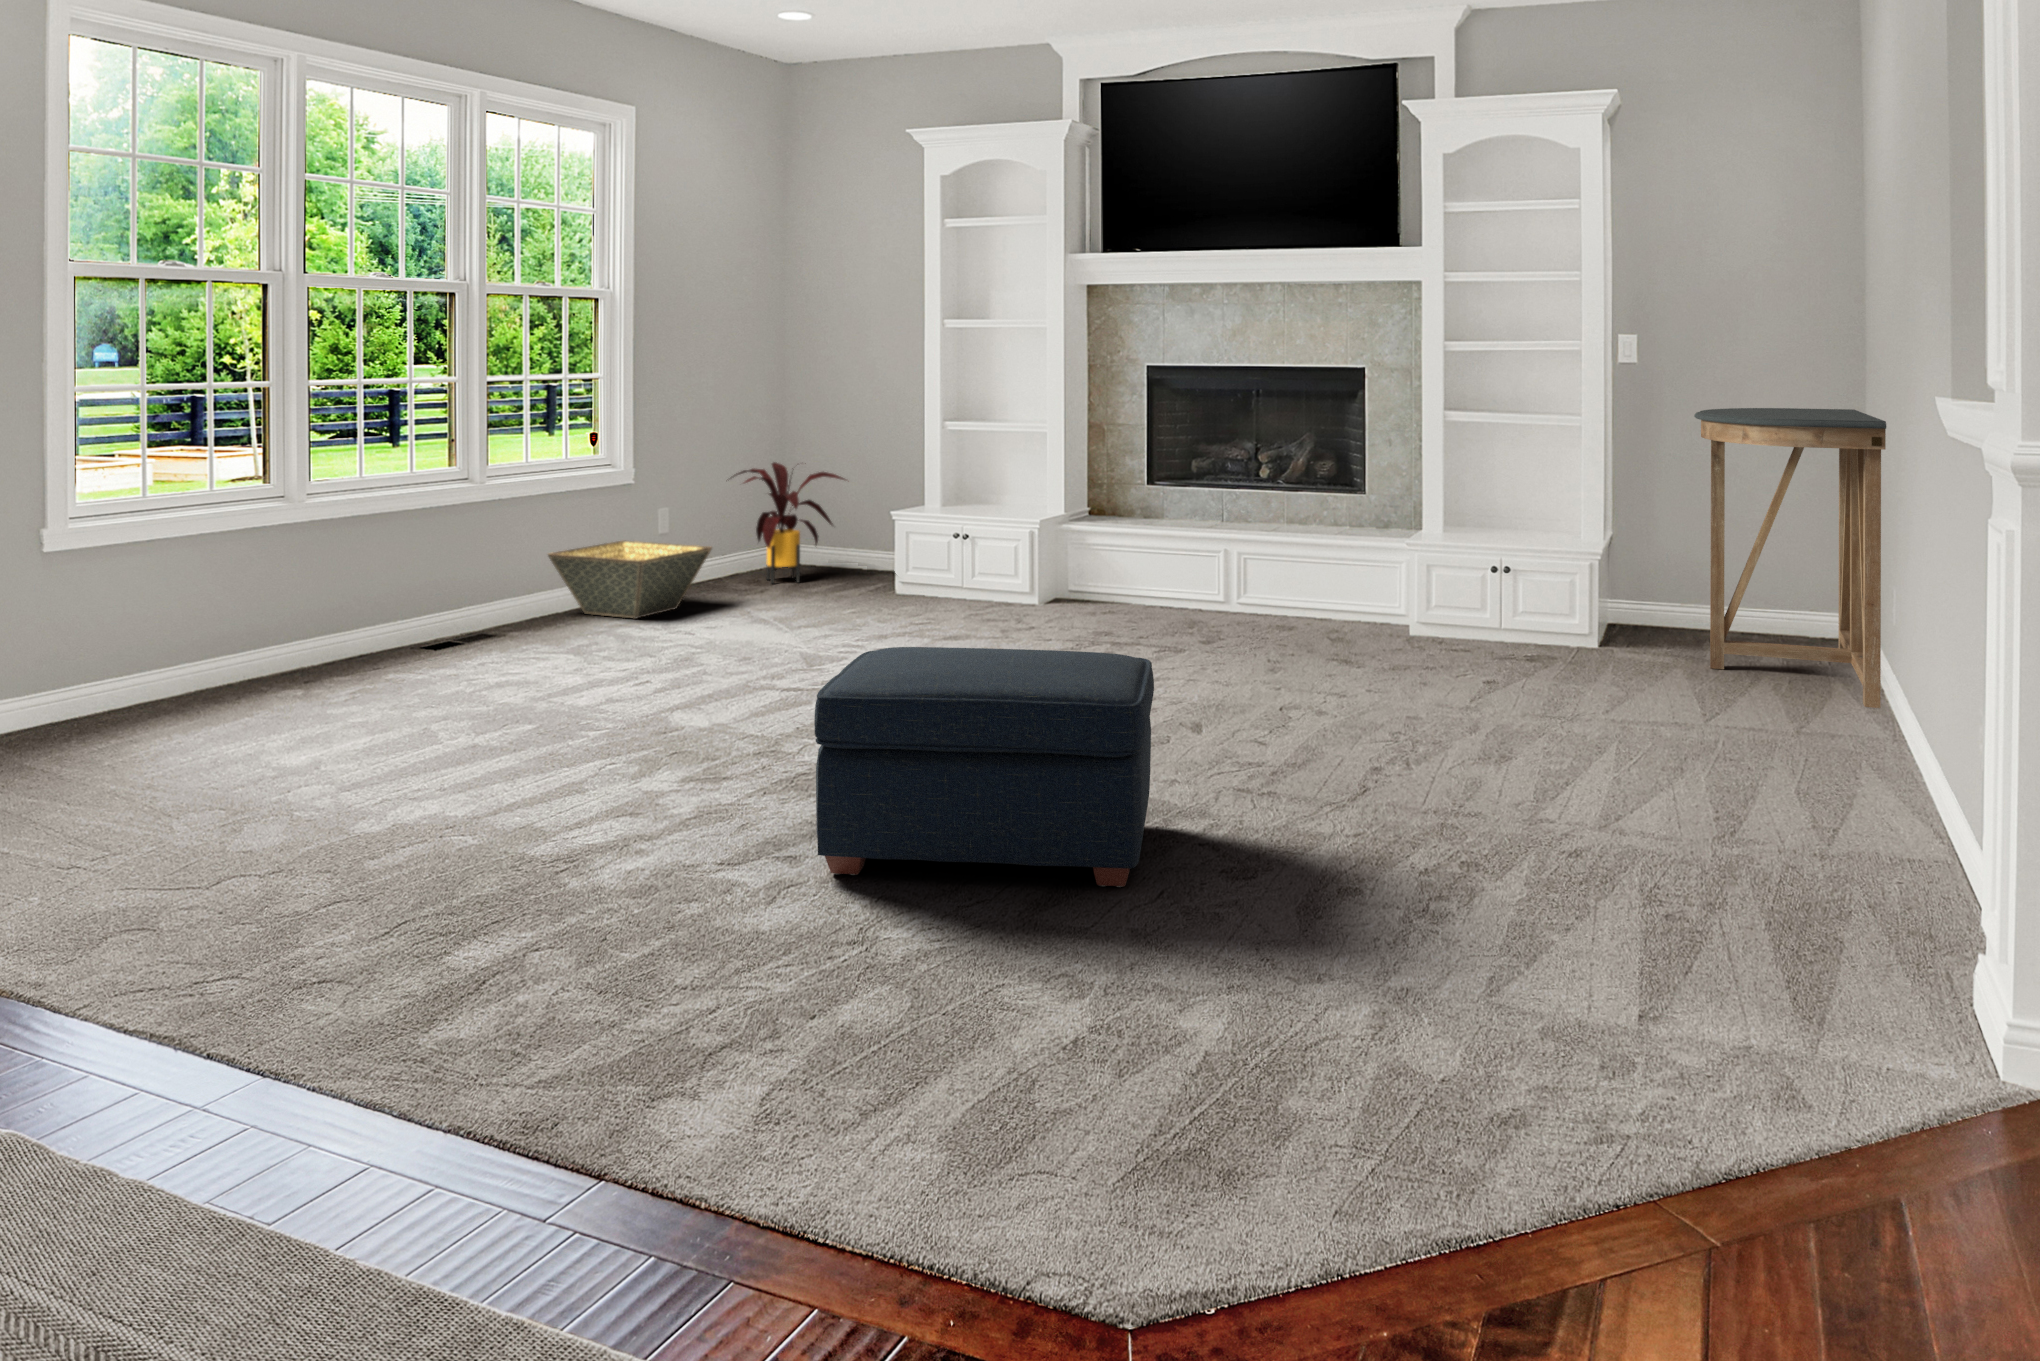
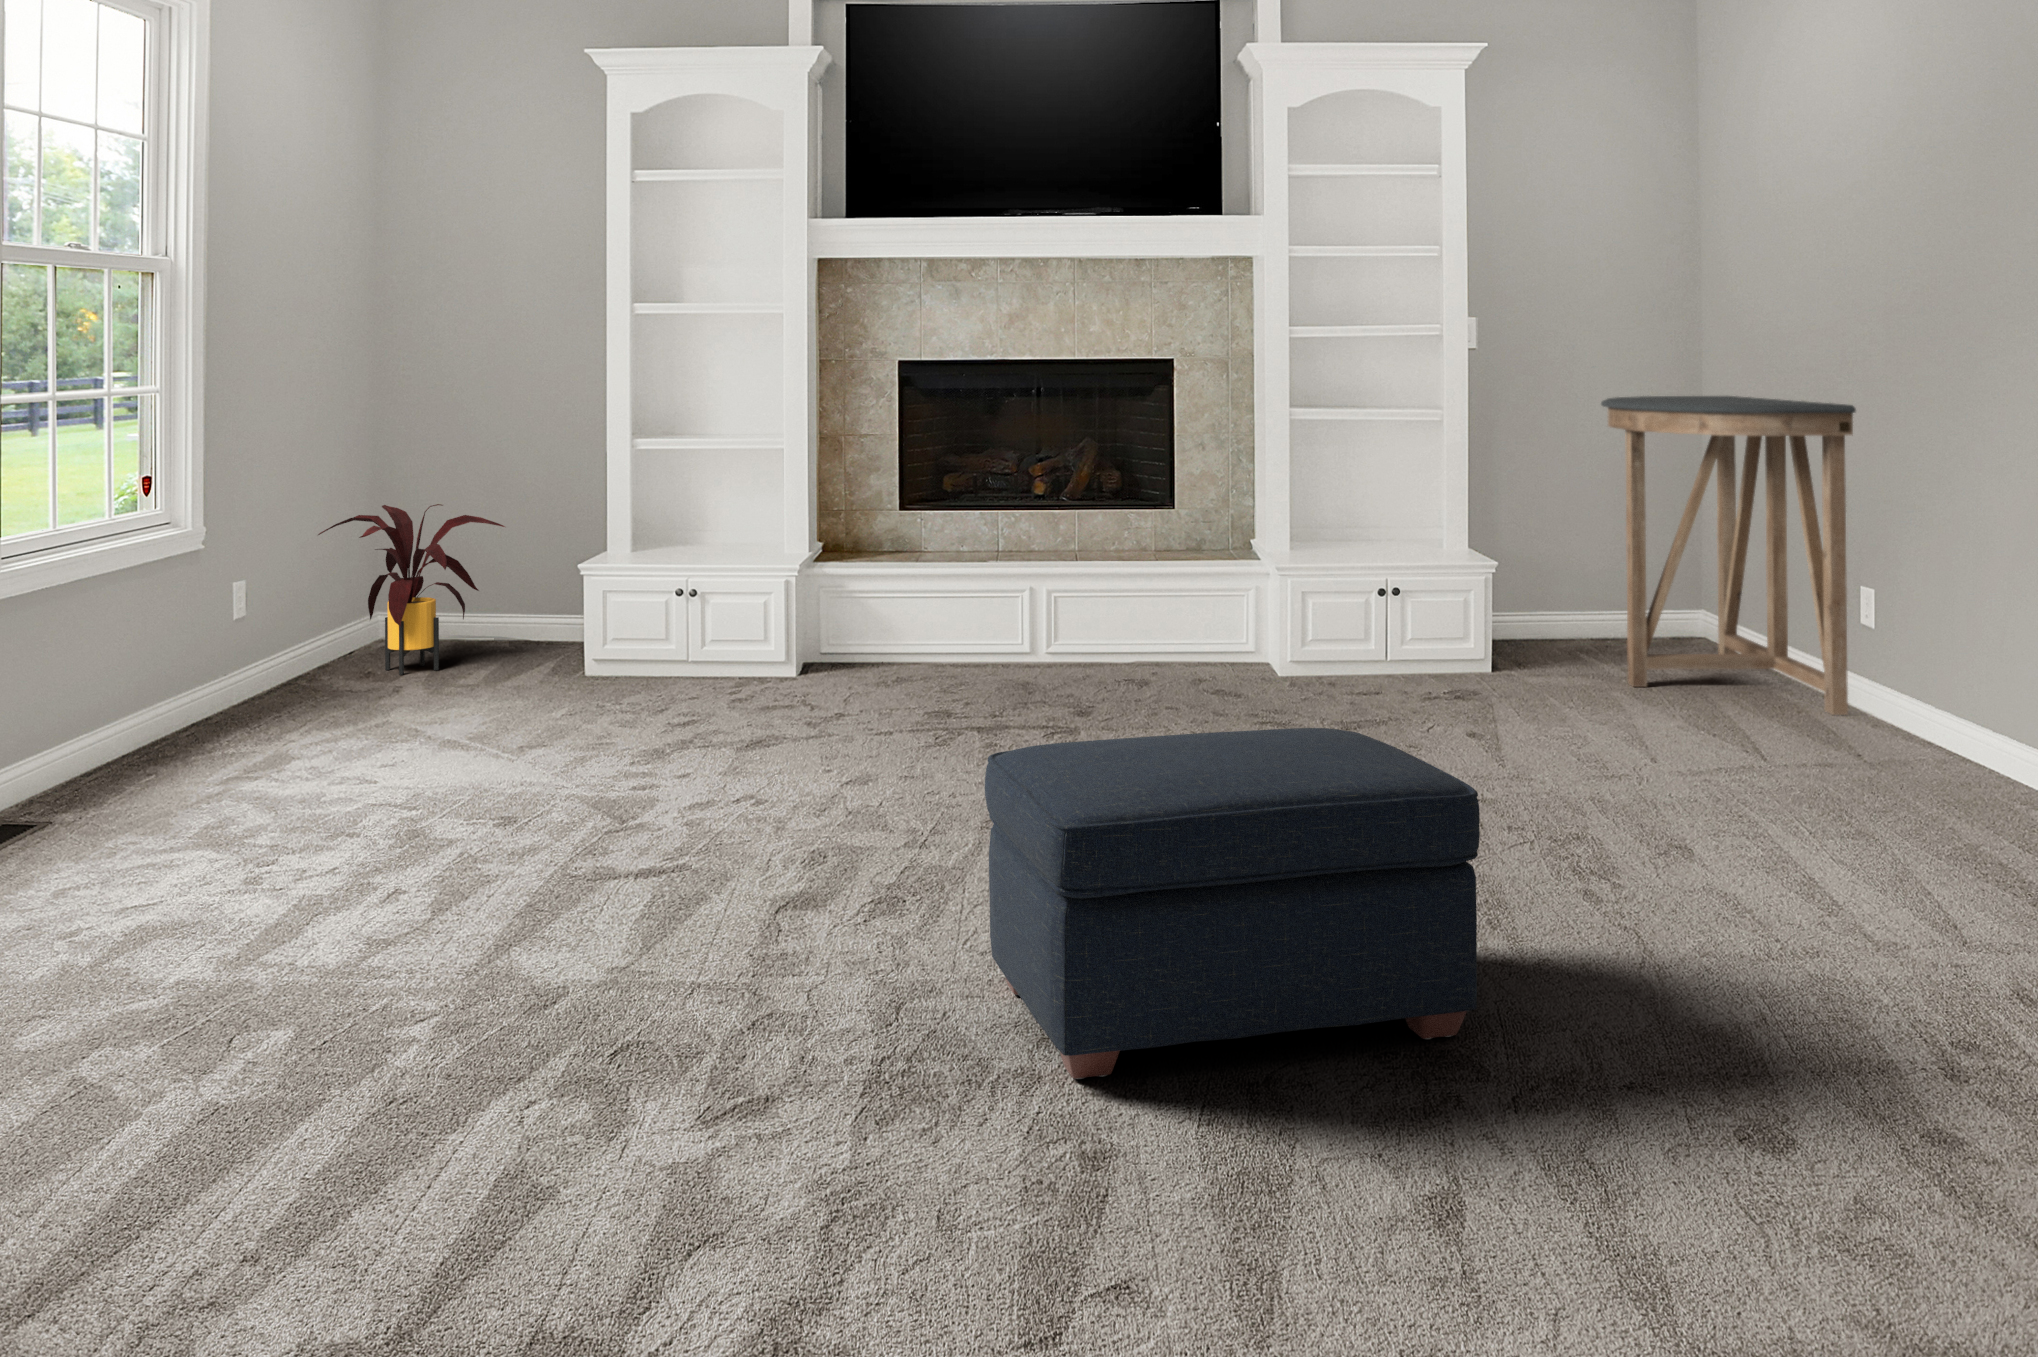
basket: present [548,541,712,619] -> none [114,628,357,741]

